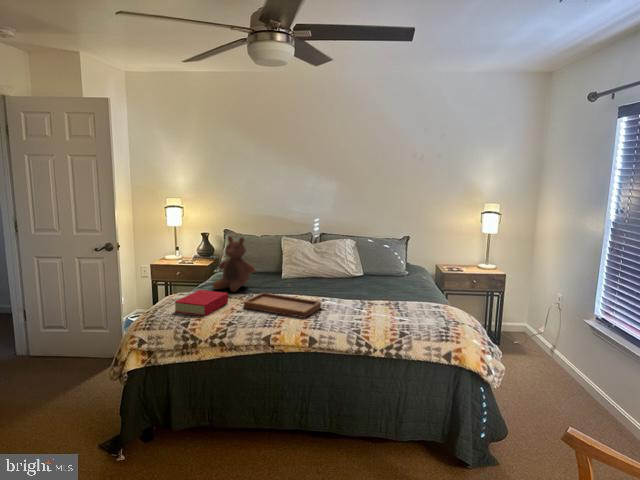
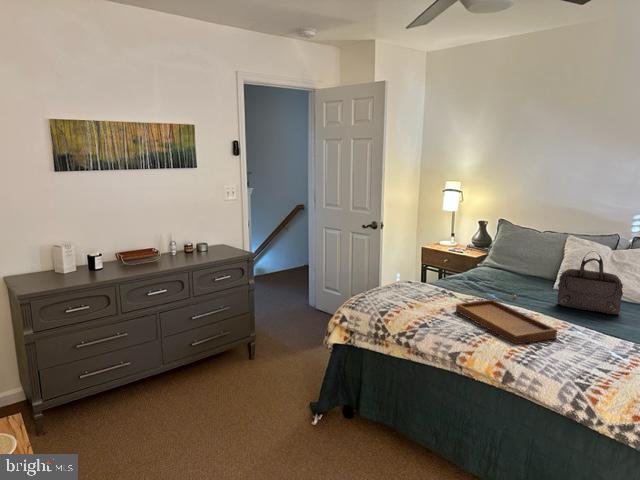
stuffed bear: present [213,236,255,292] -> none [448,226,501,292]
handbag: none [296,245,335,288] -> present [557,255,623,315]
book: present [175,290,228,315] -> none [384,281,446,309]

